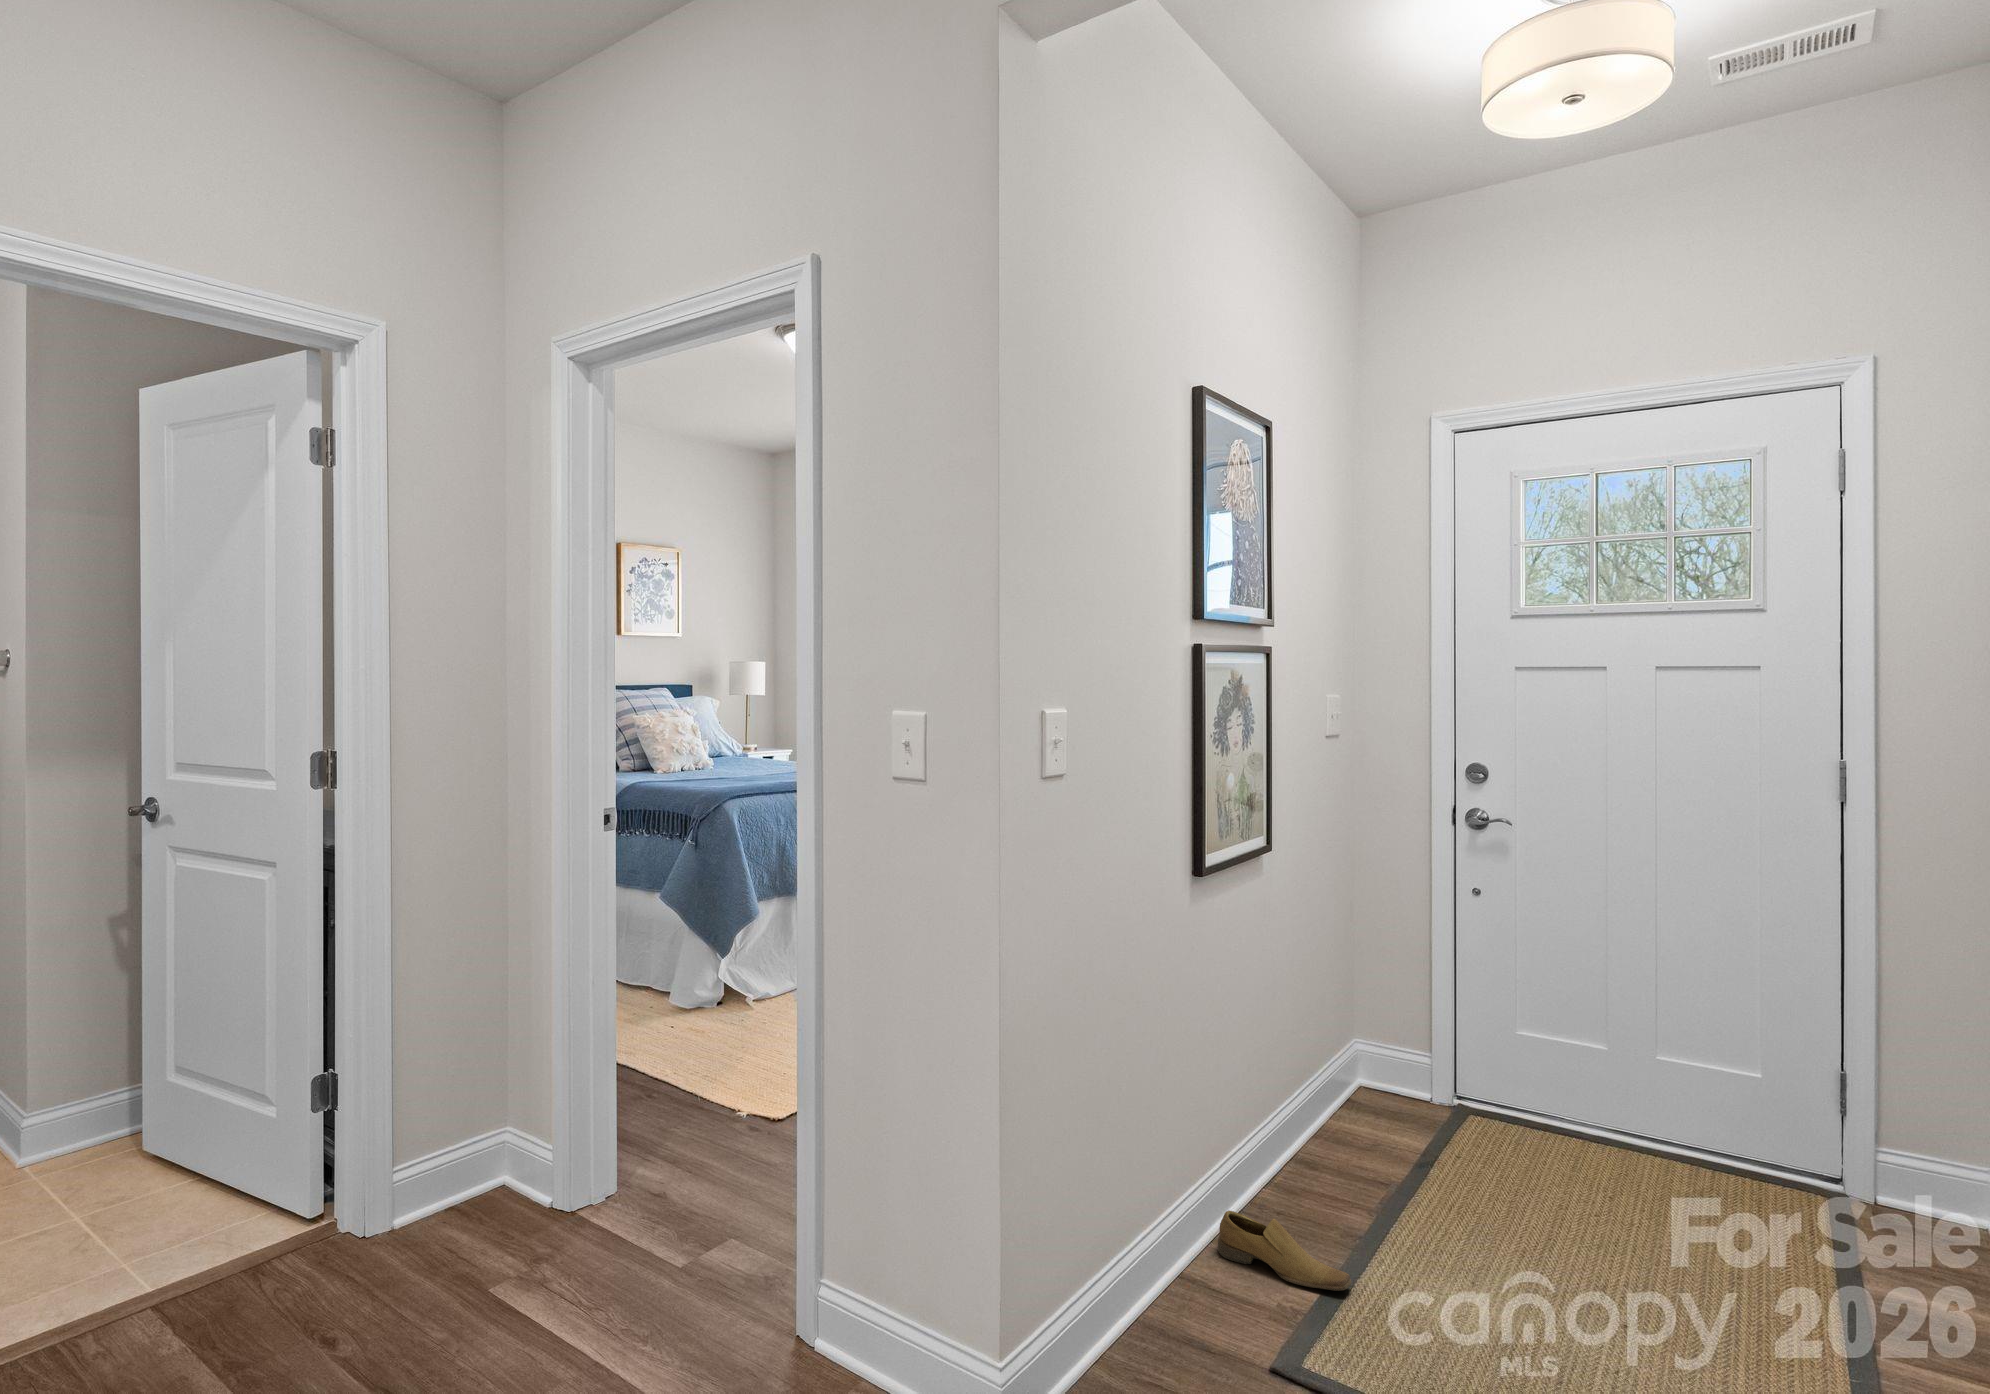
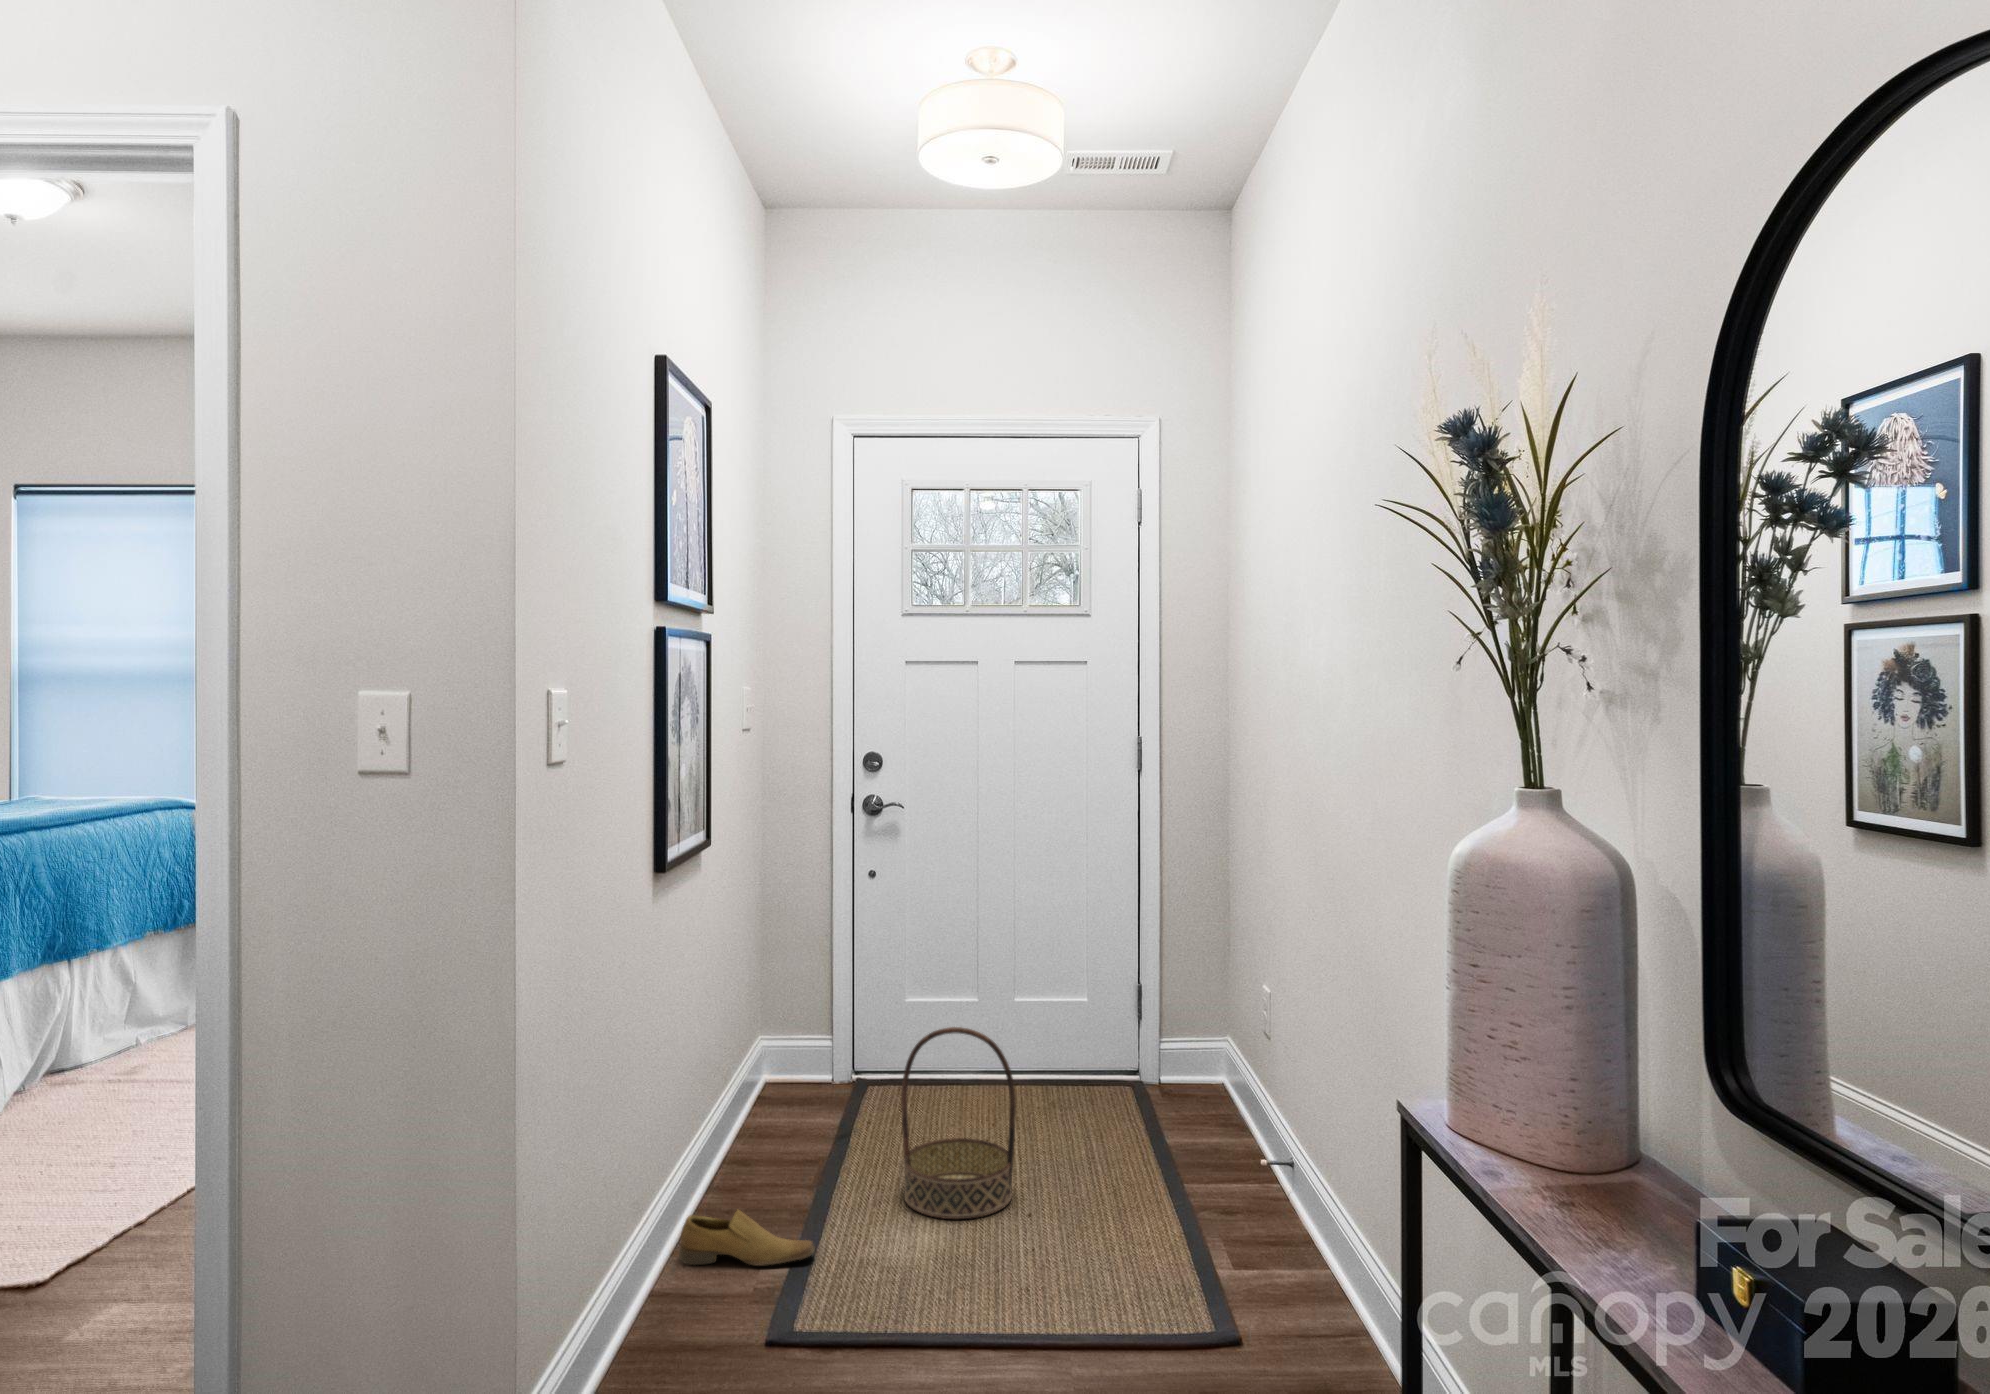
basket: none [1471,1081,1611,1307] -> present [901,1027,1016,1219]

